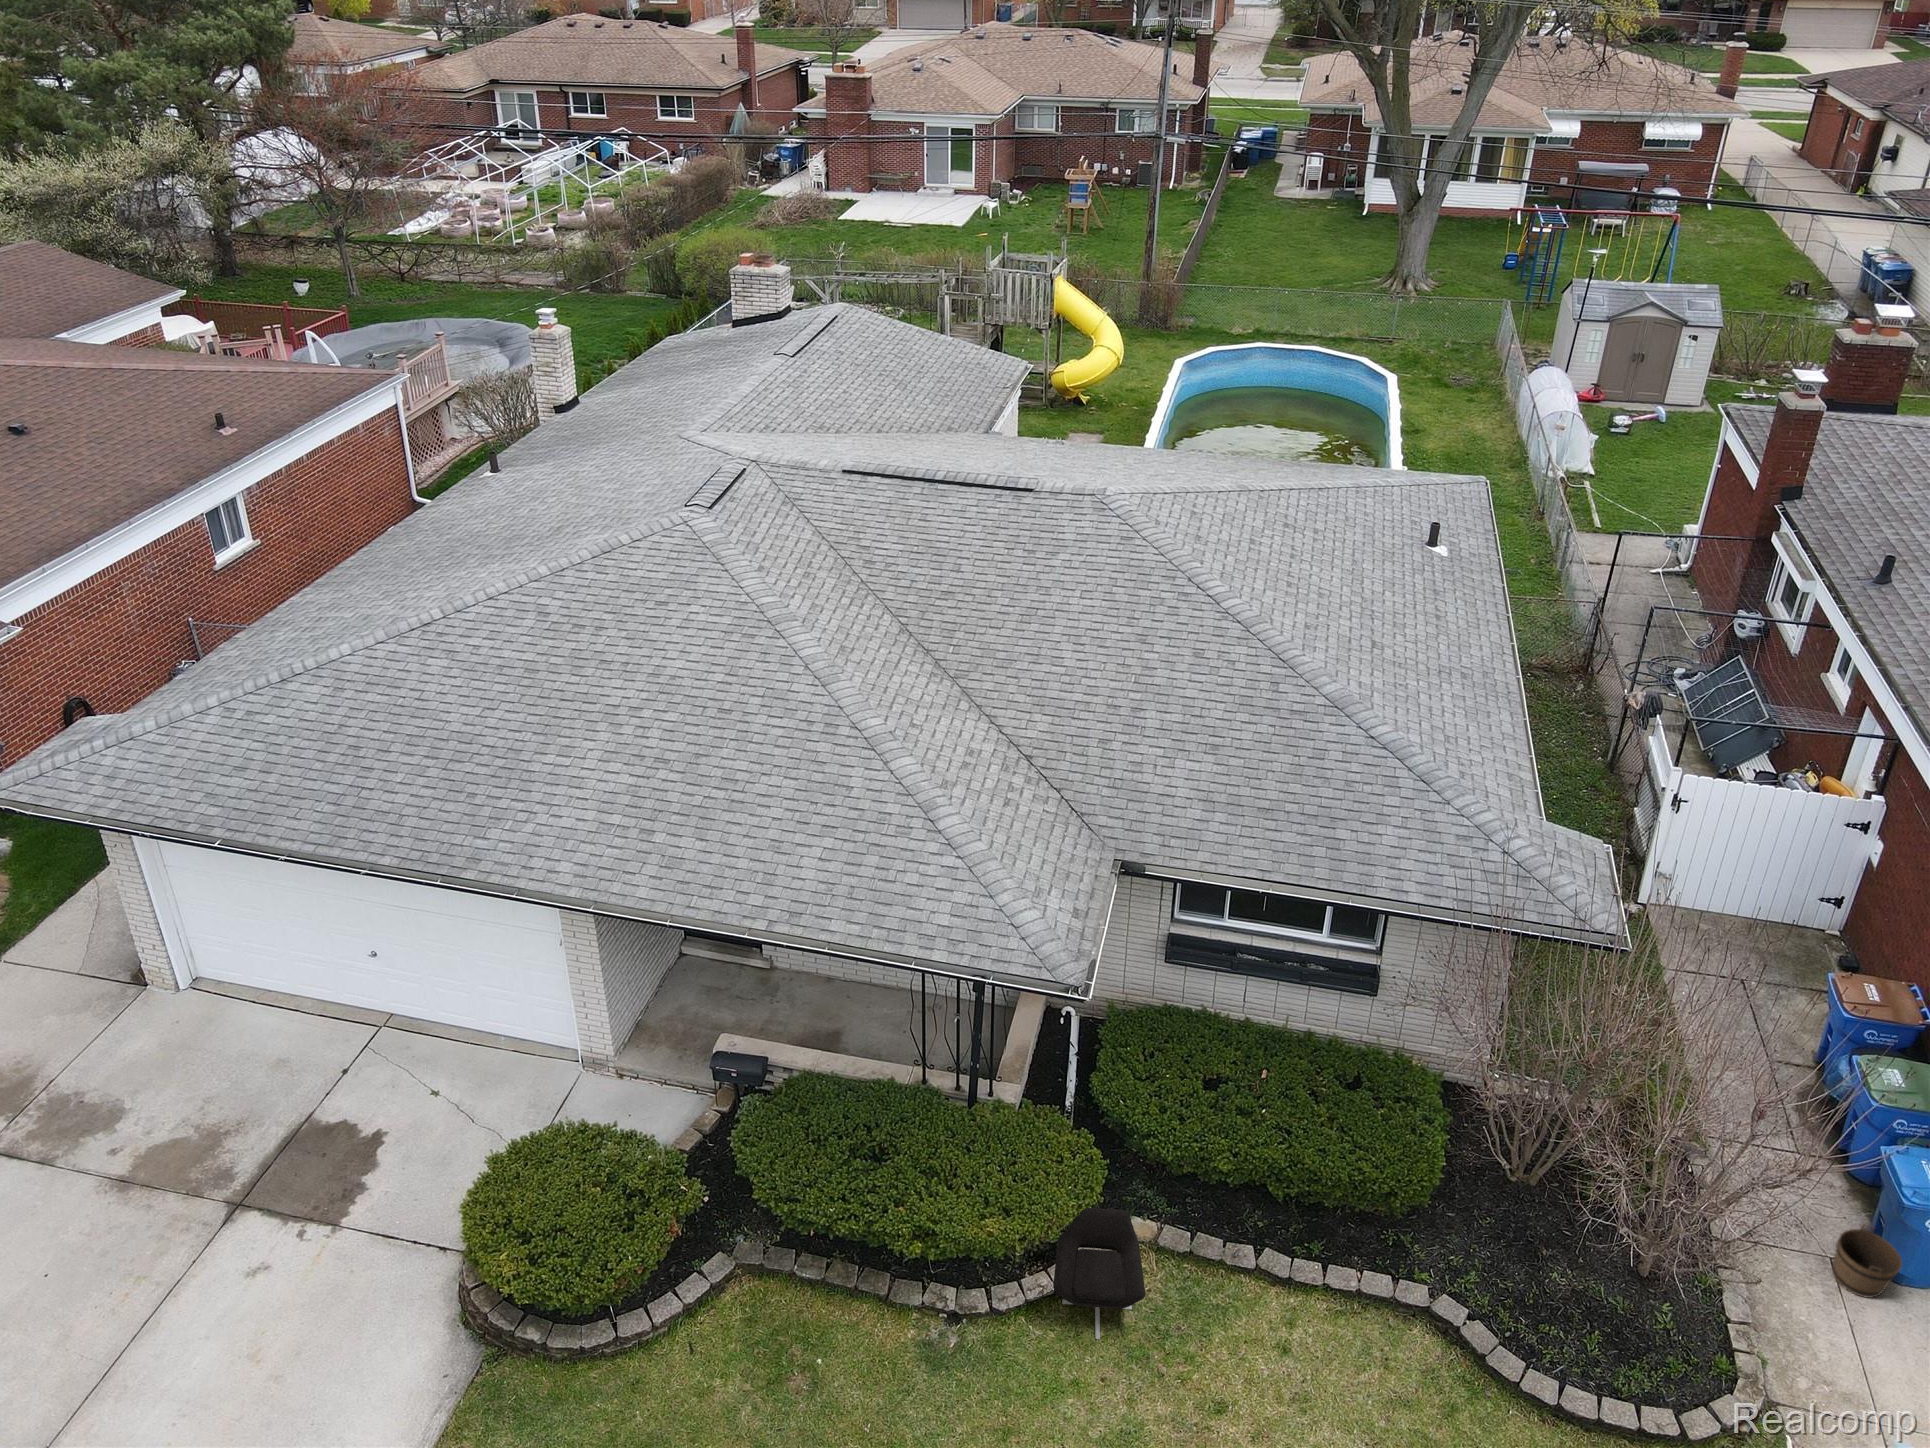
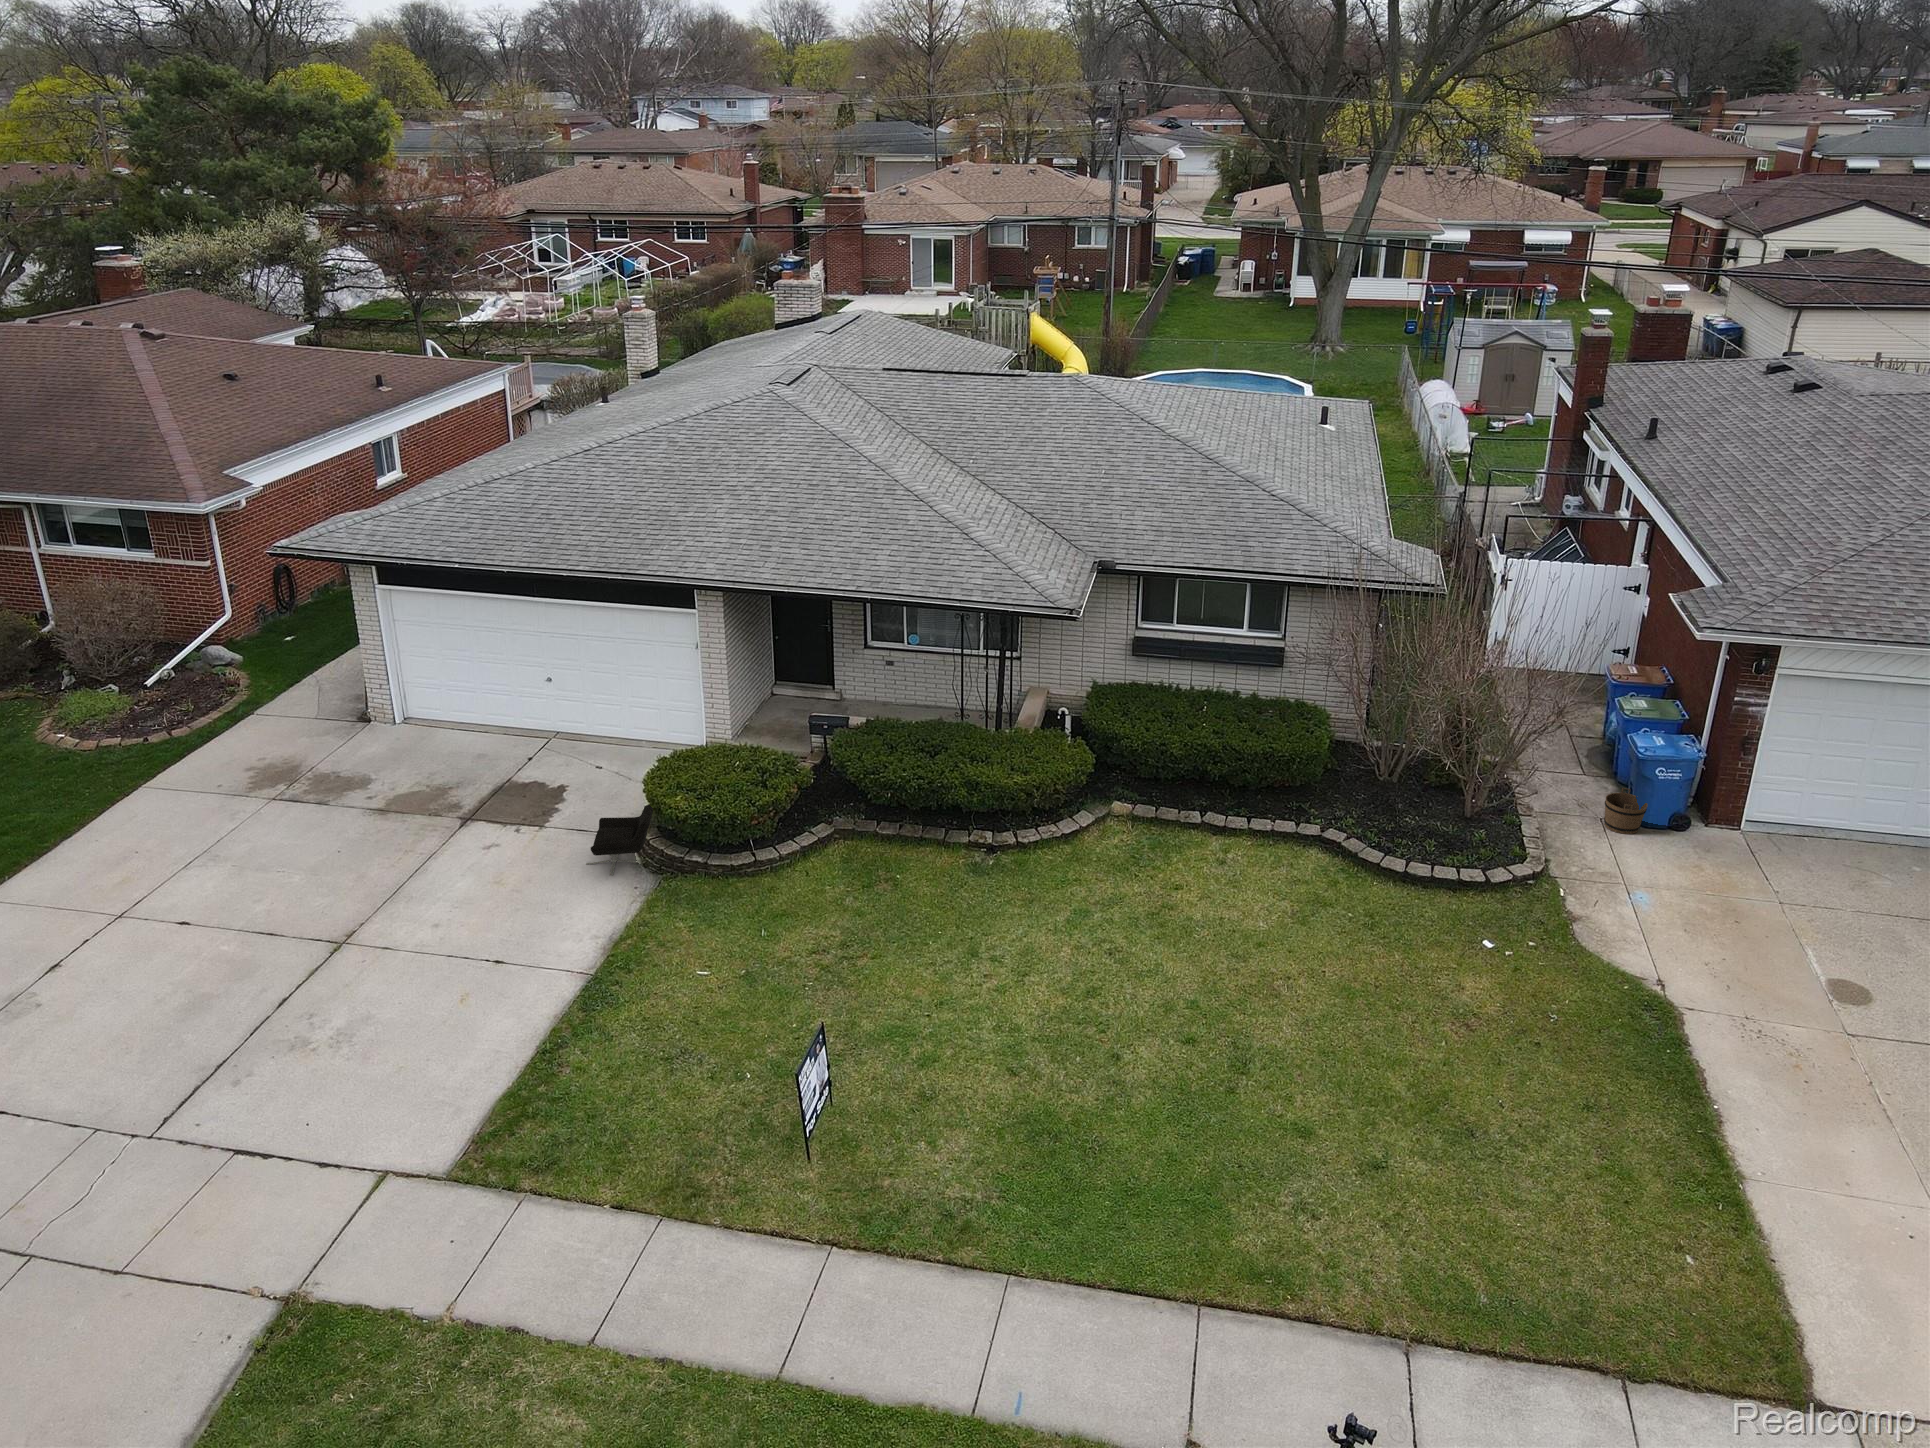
lounge chair: present [1053,1207,1146,1339] -> present [586,805,653,875]

